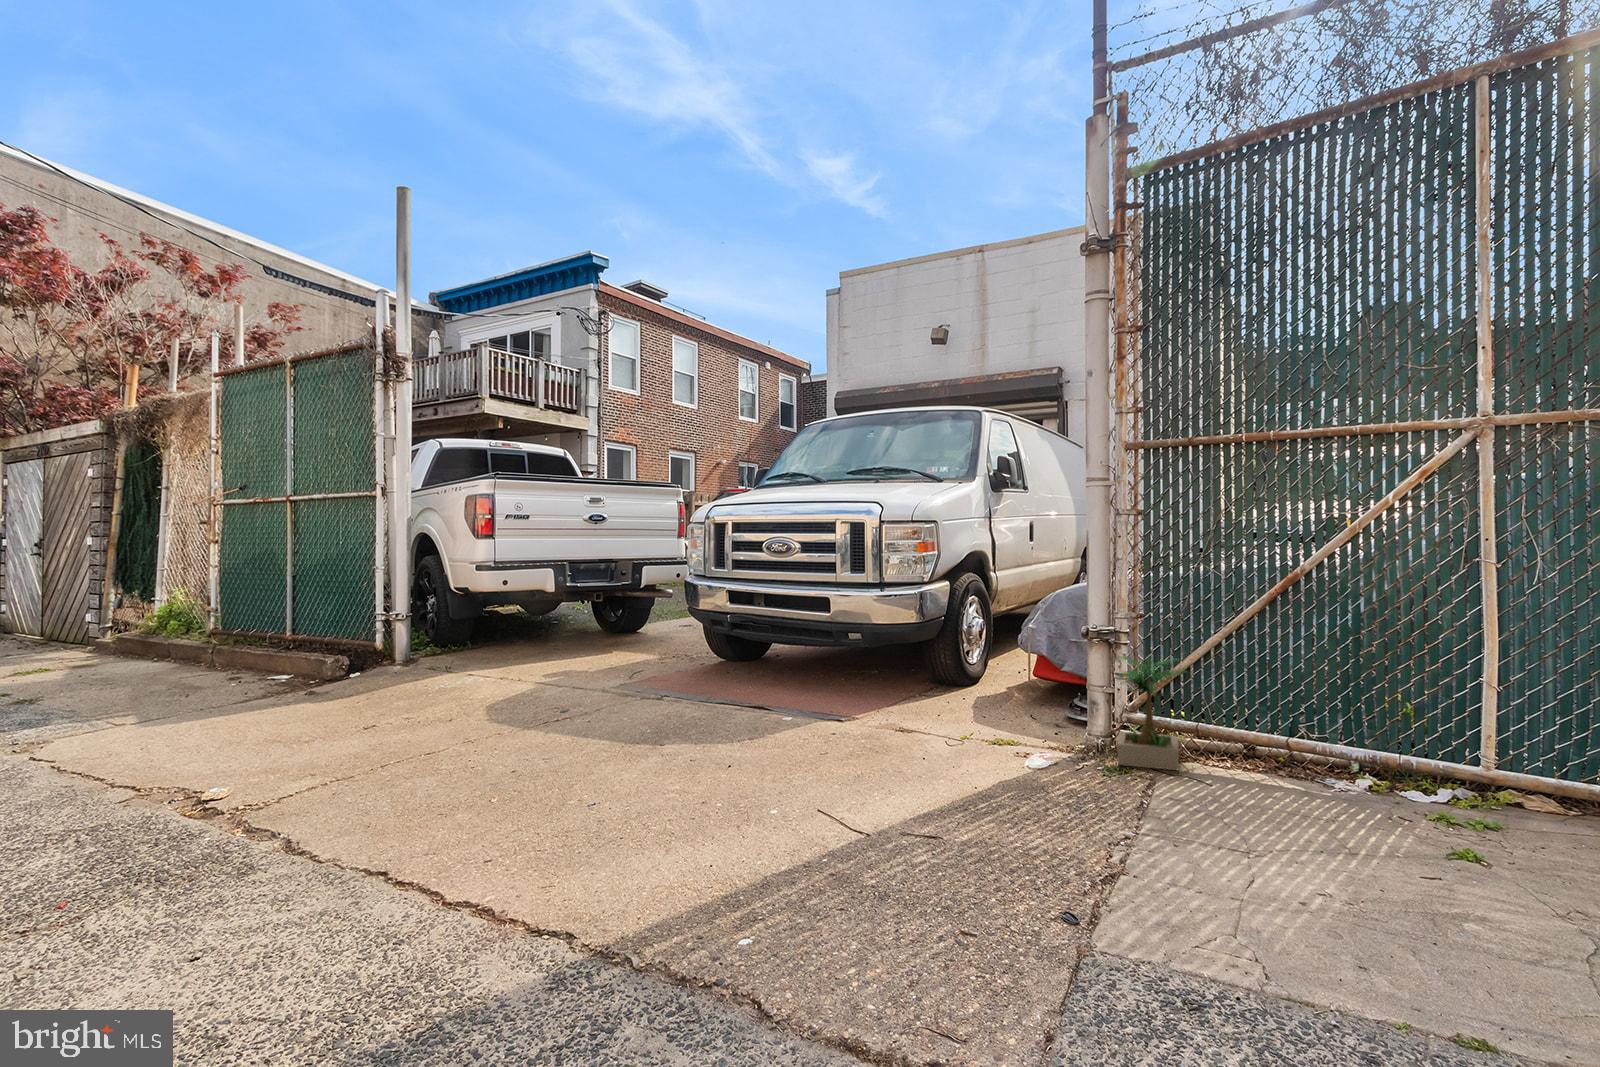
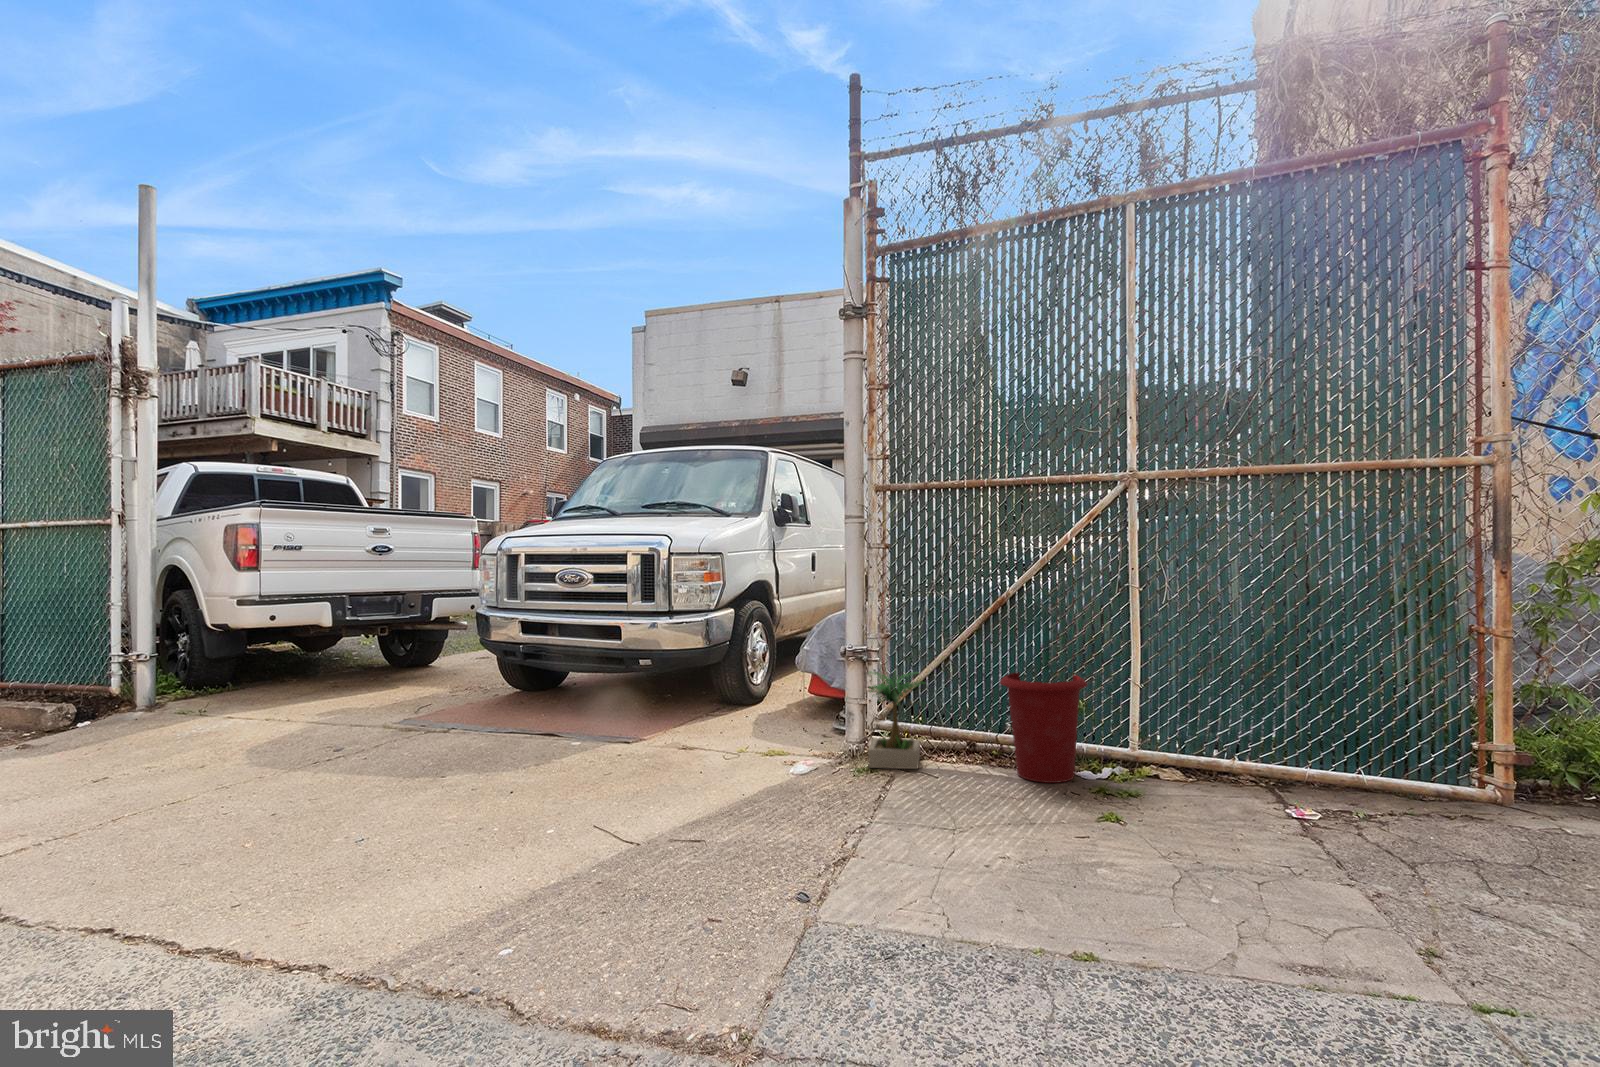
waste bin: none [1287,664,1410,800] -> present [1000,673,1087,783]

